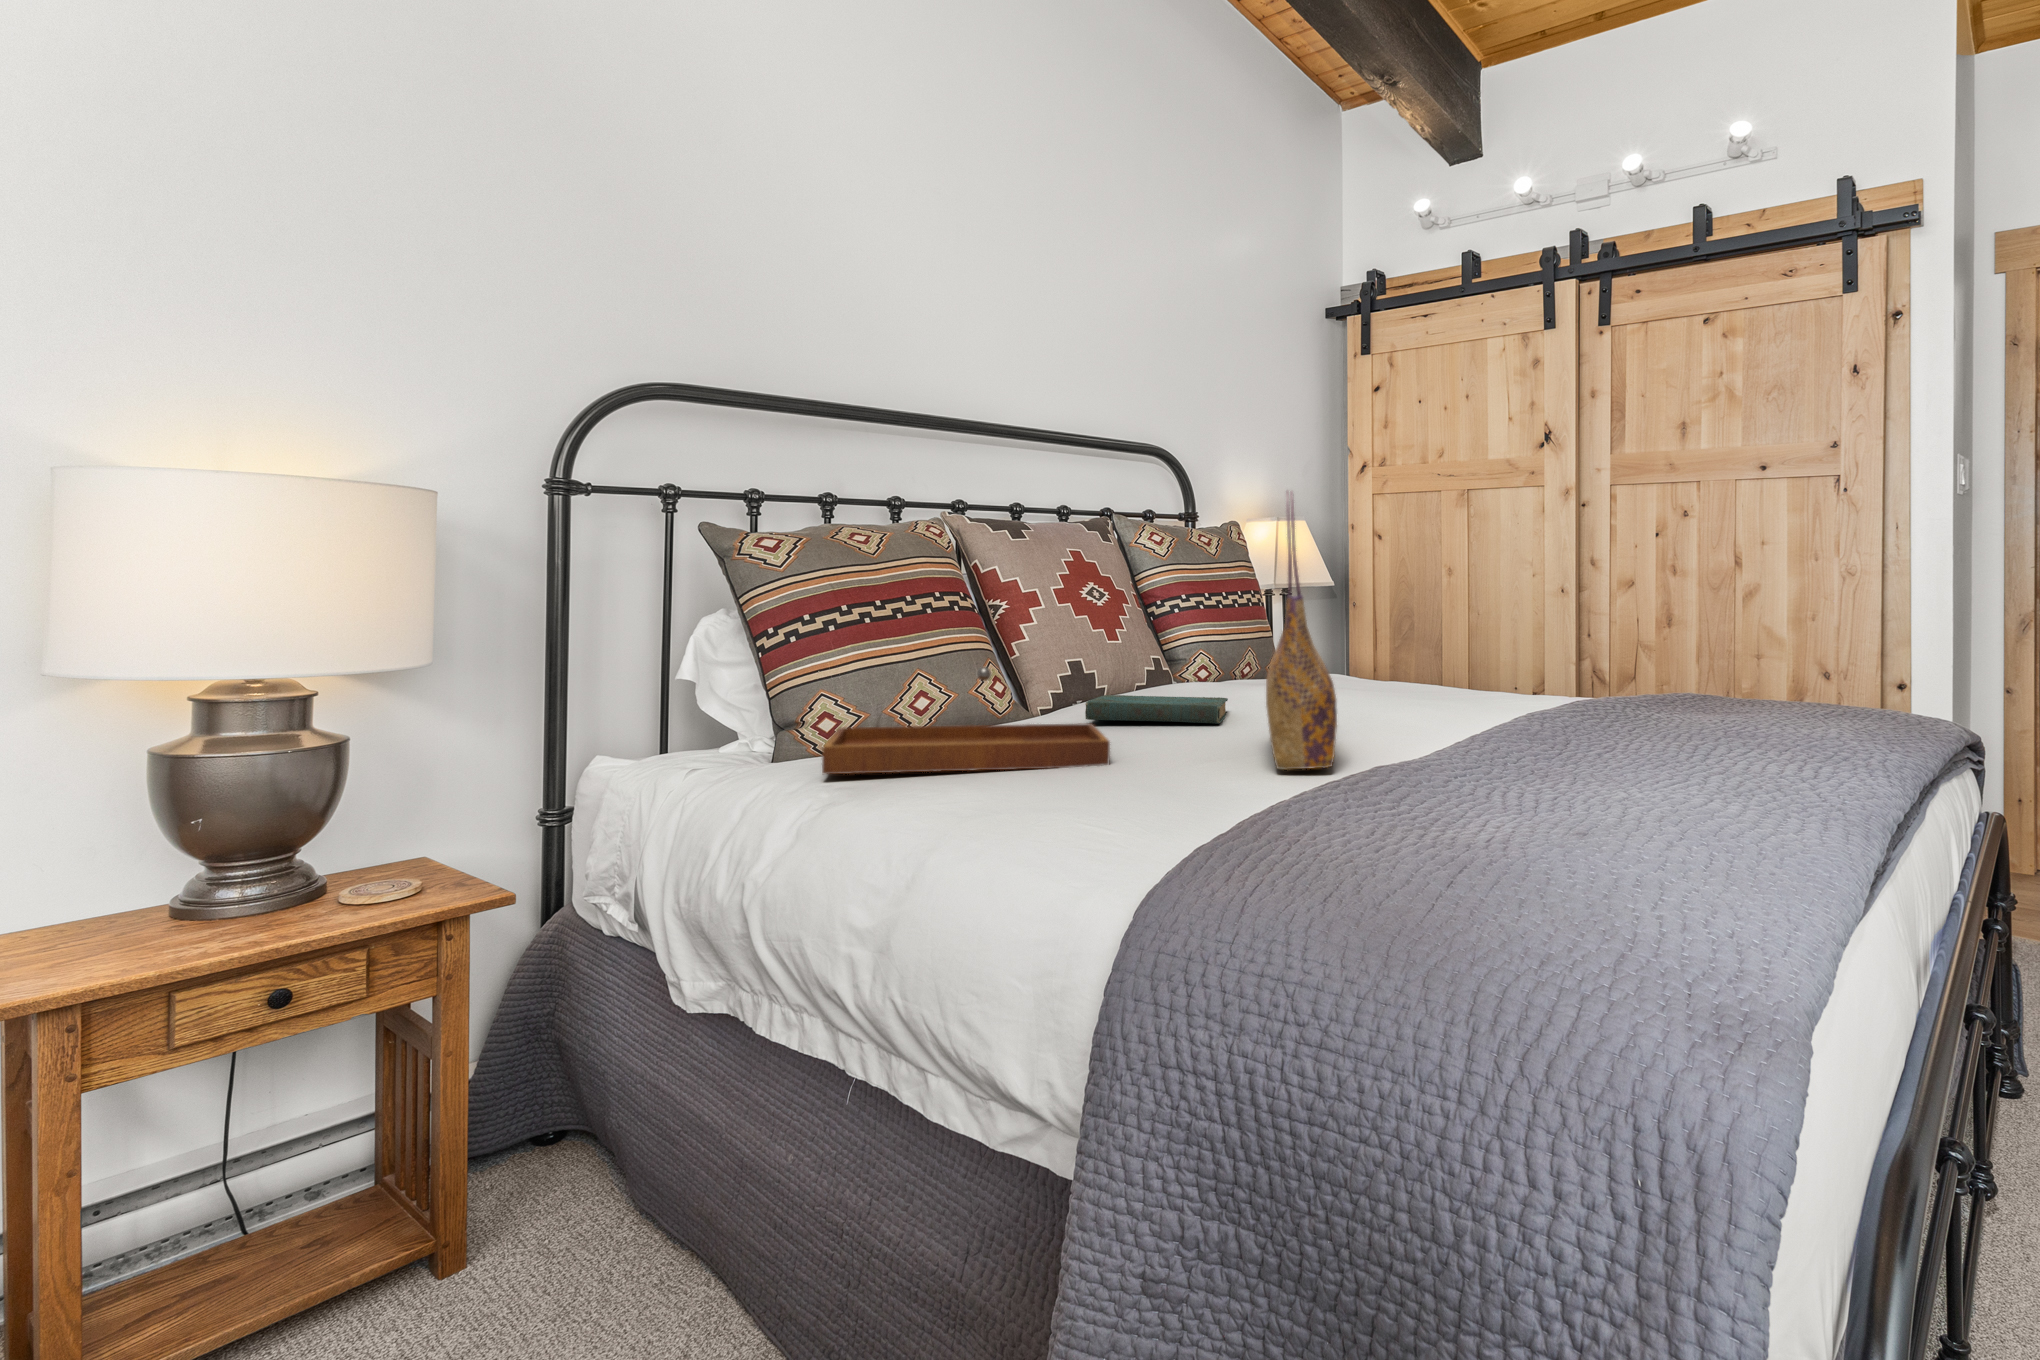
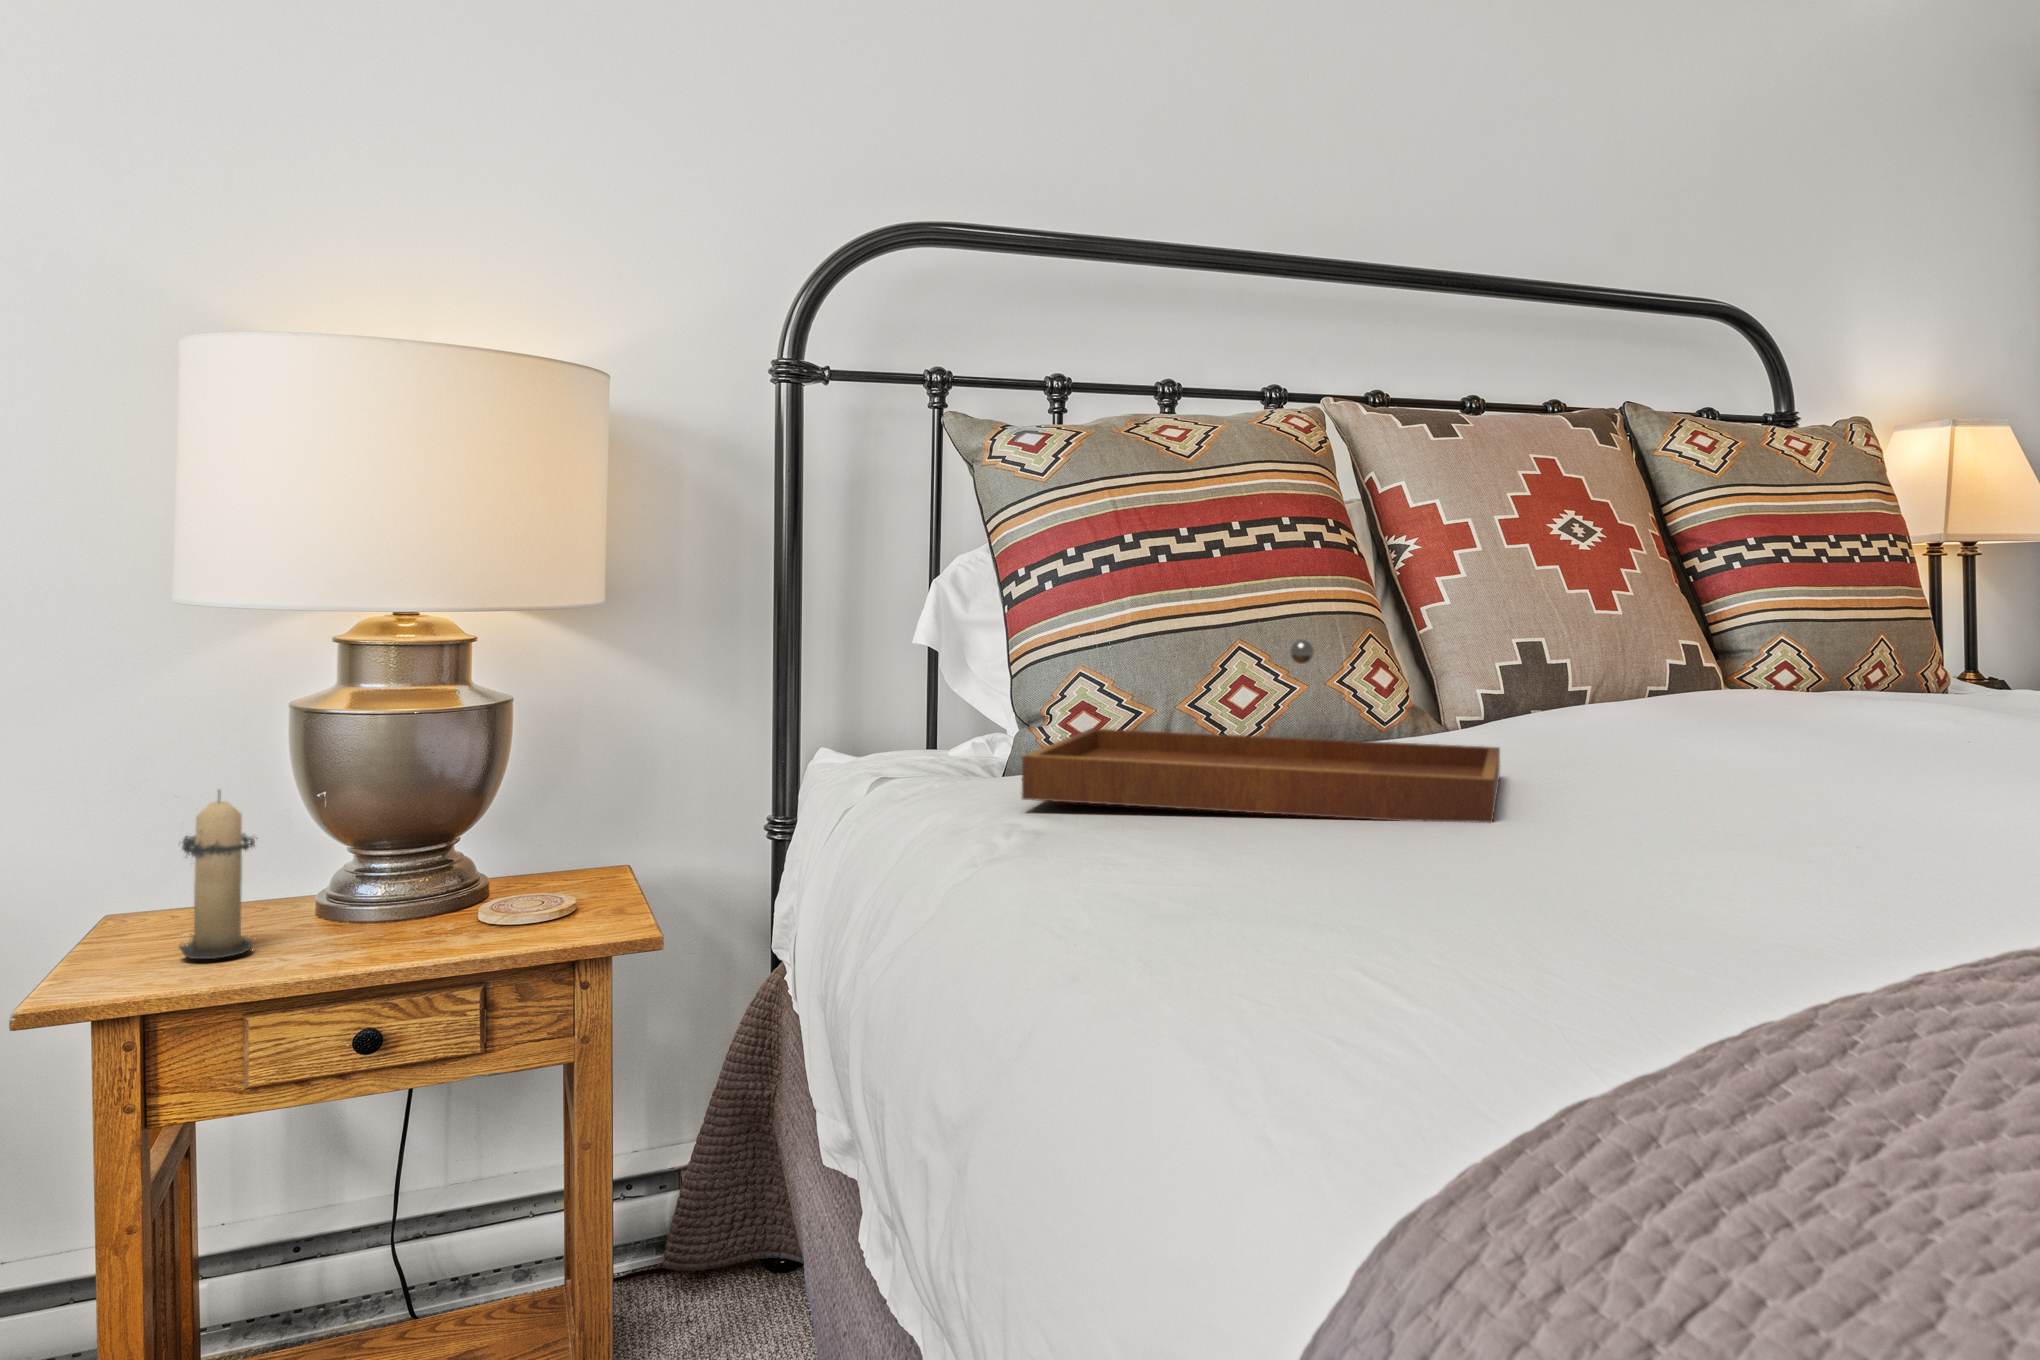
tote bag: present [1266,490,1337,770] -> none [1786,301,1953,866]
book: present [1085,695,1228,724] -> none [1511,702,1791,763]
candle: none [84,820,178,960] -> present [179,790,257,959]

